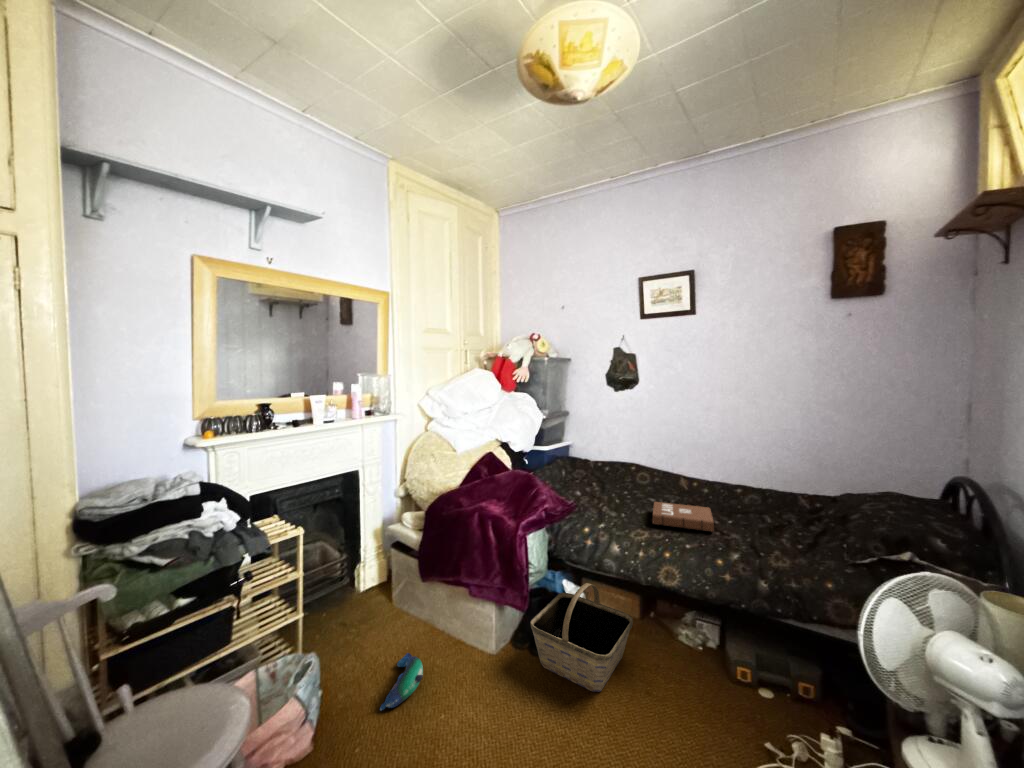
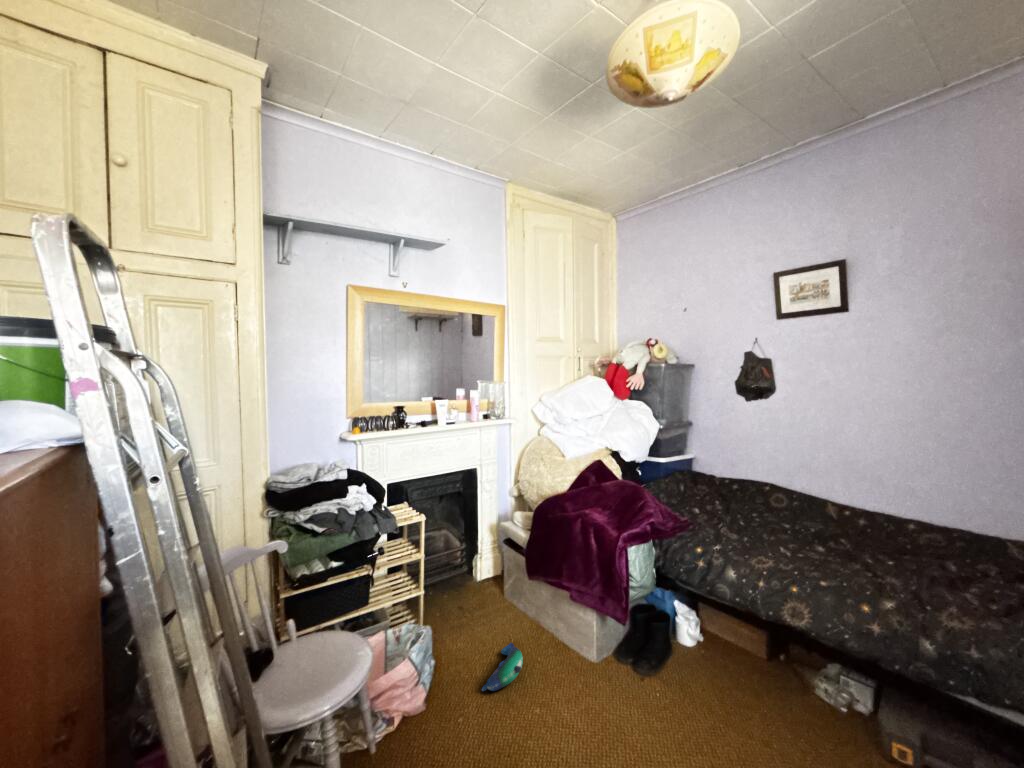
book: present [653,502,714,531] -> none [781,528,865,574]
basket: present [530,583,633,692] -> none [631,608,751,730]

